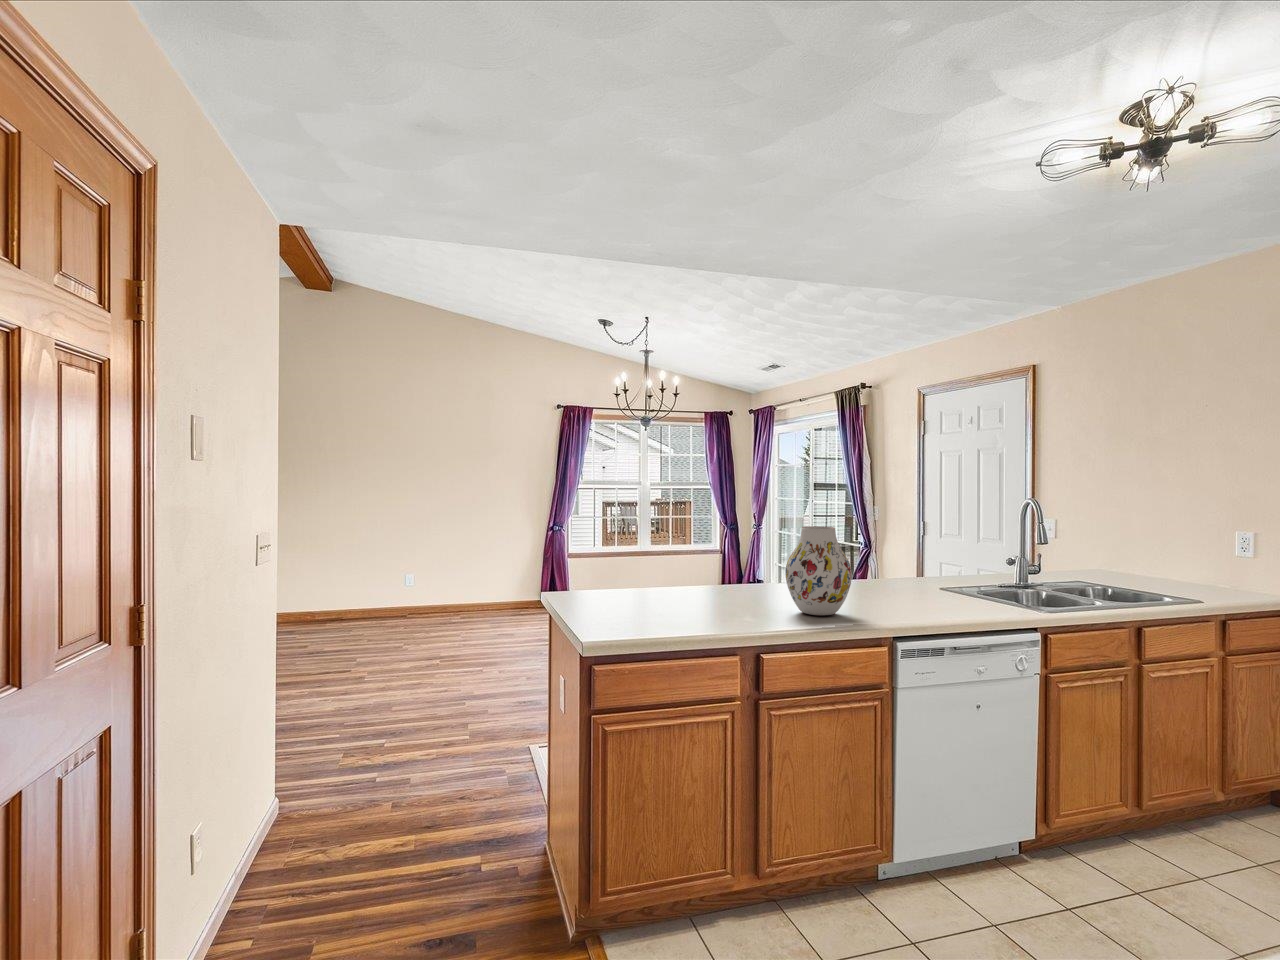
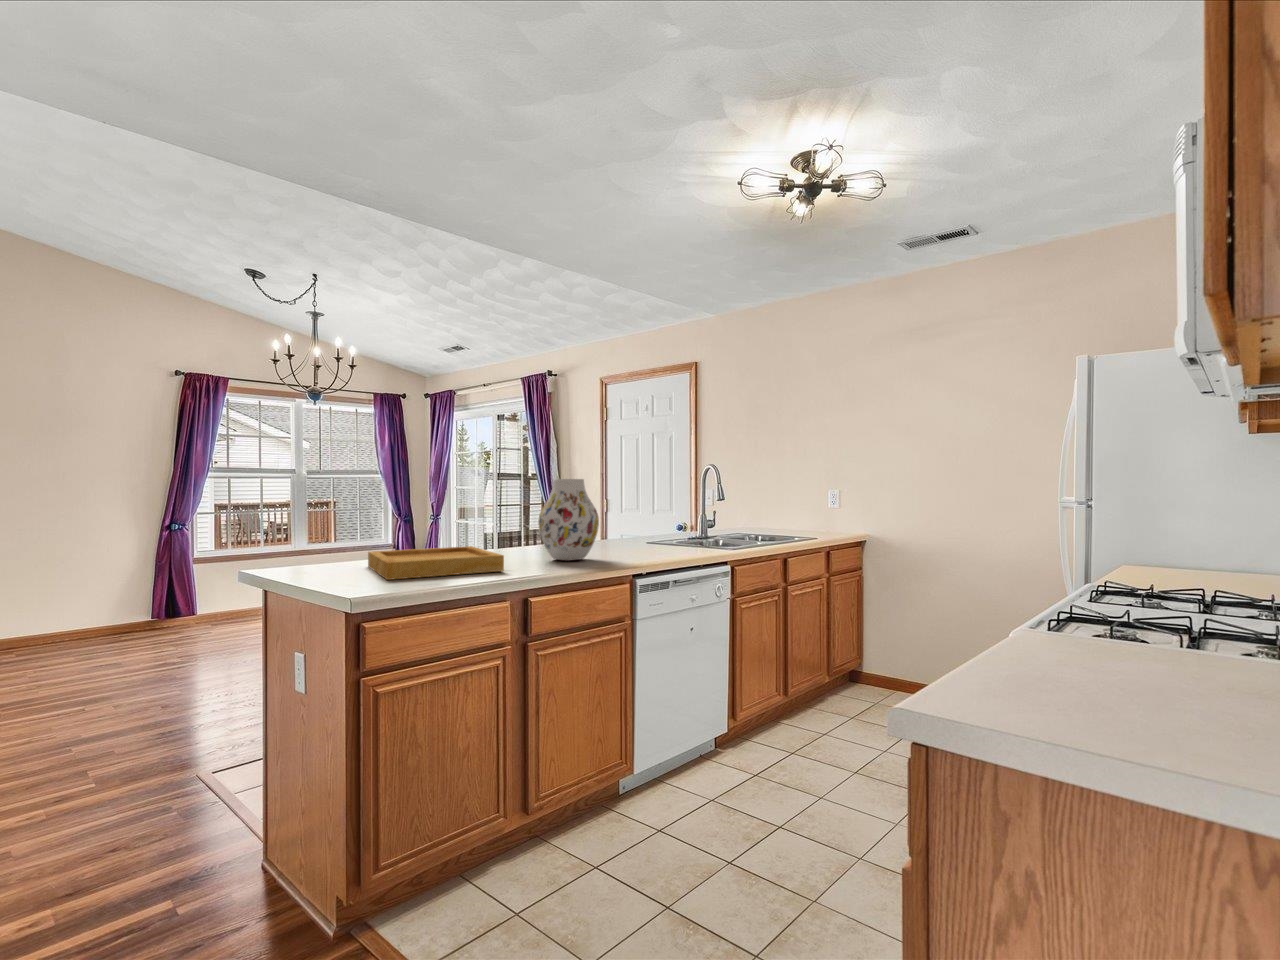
tray: none [625,590,736,624] -> present [368,546,504,580]

